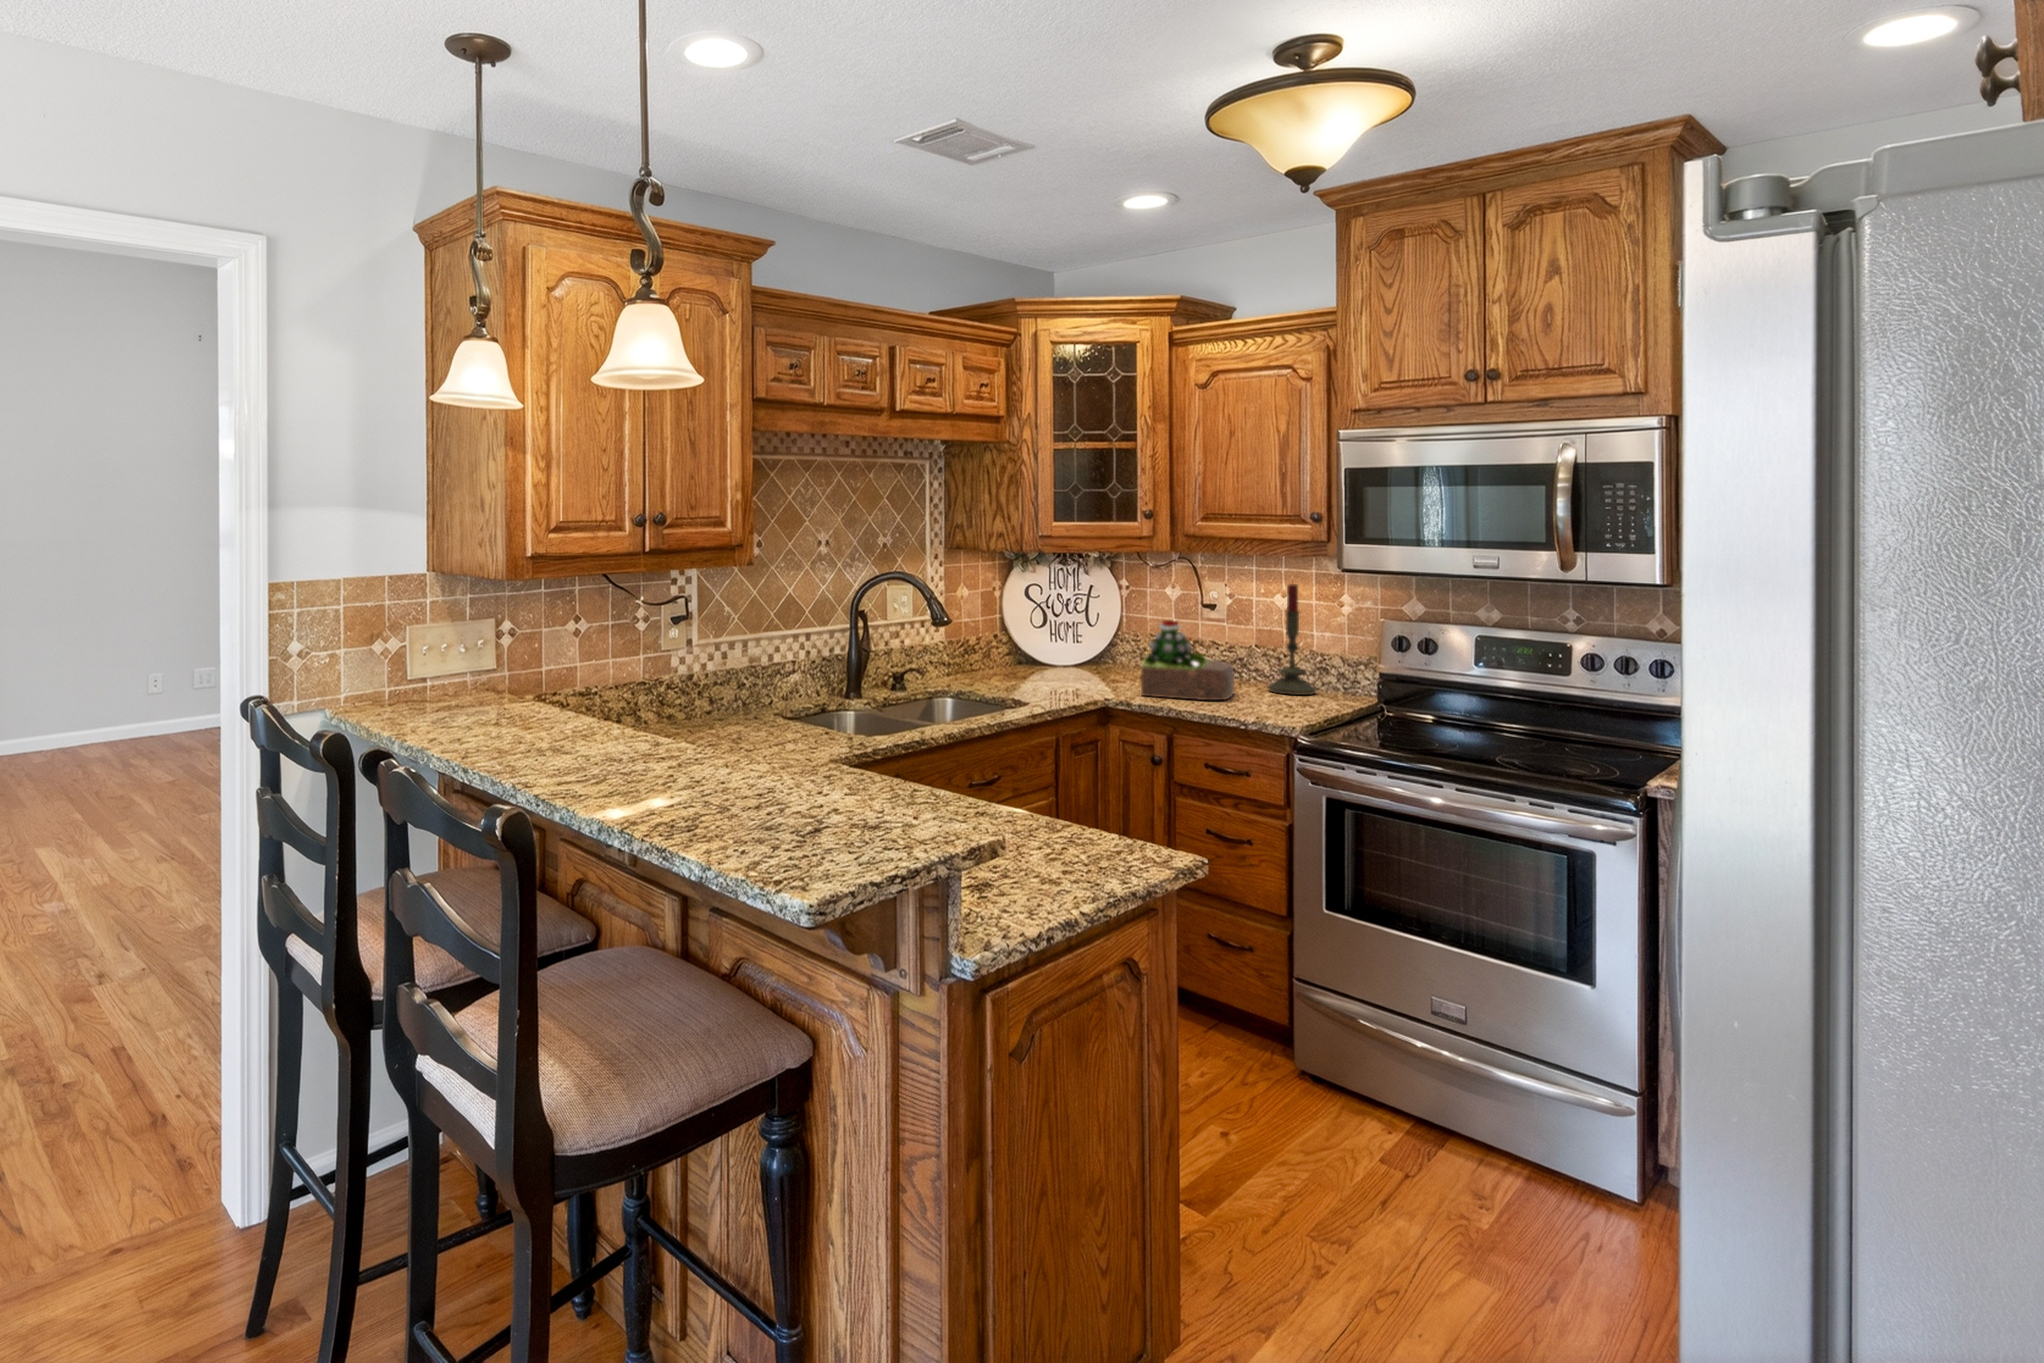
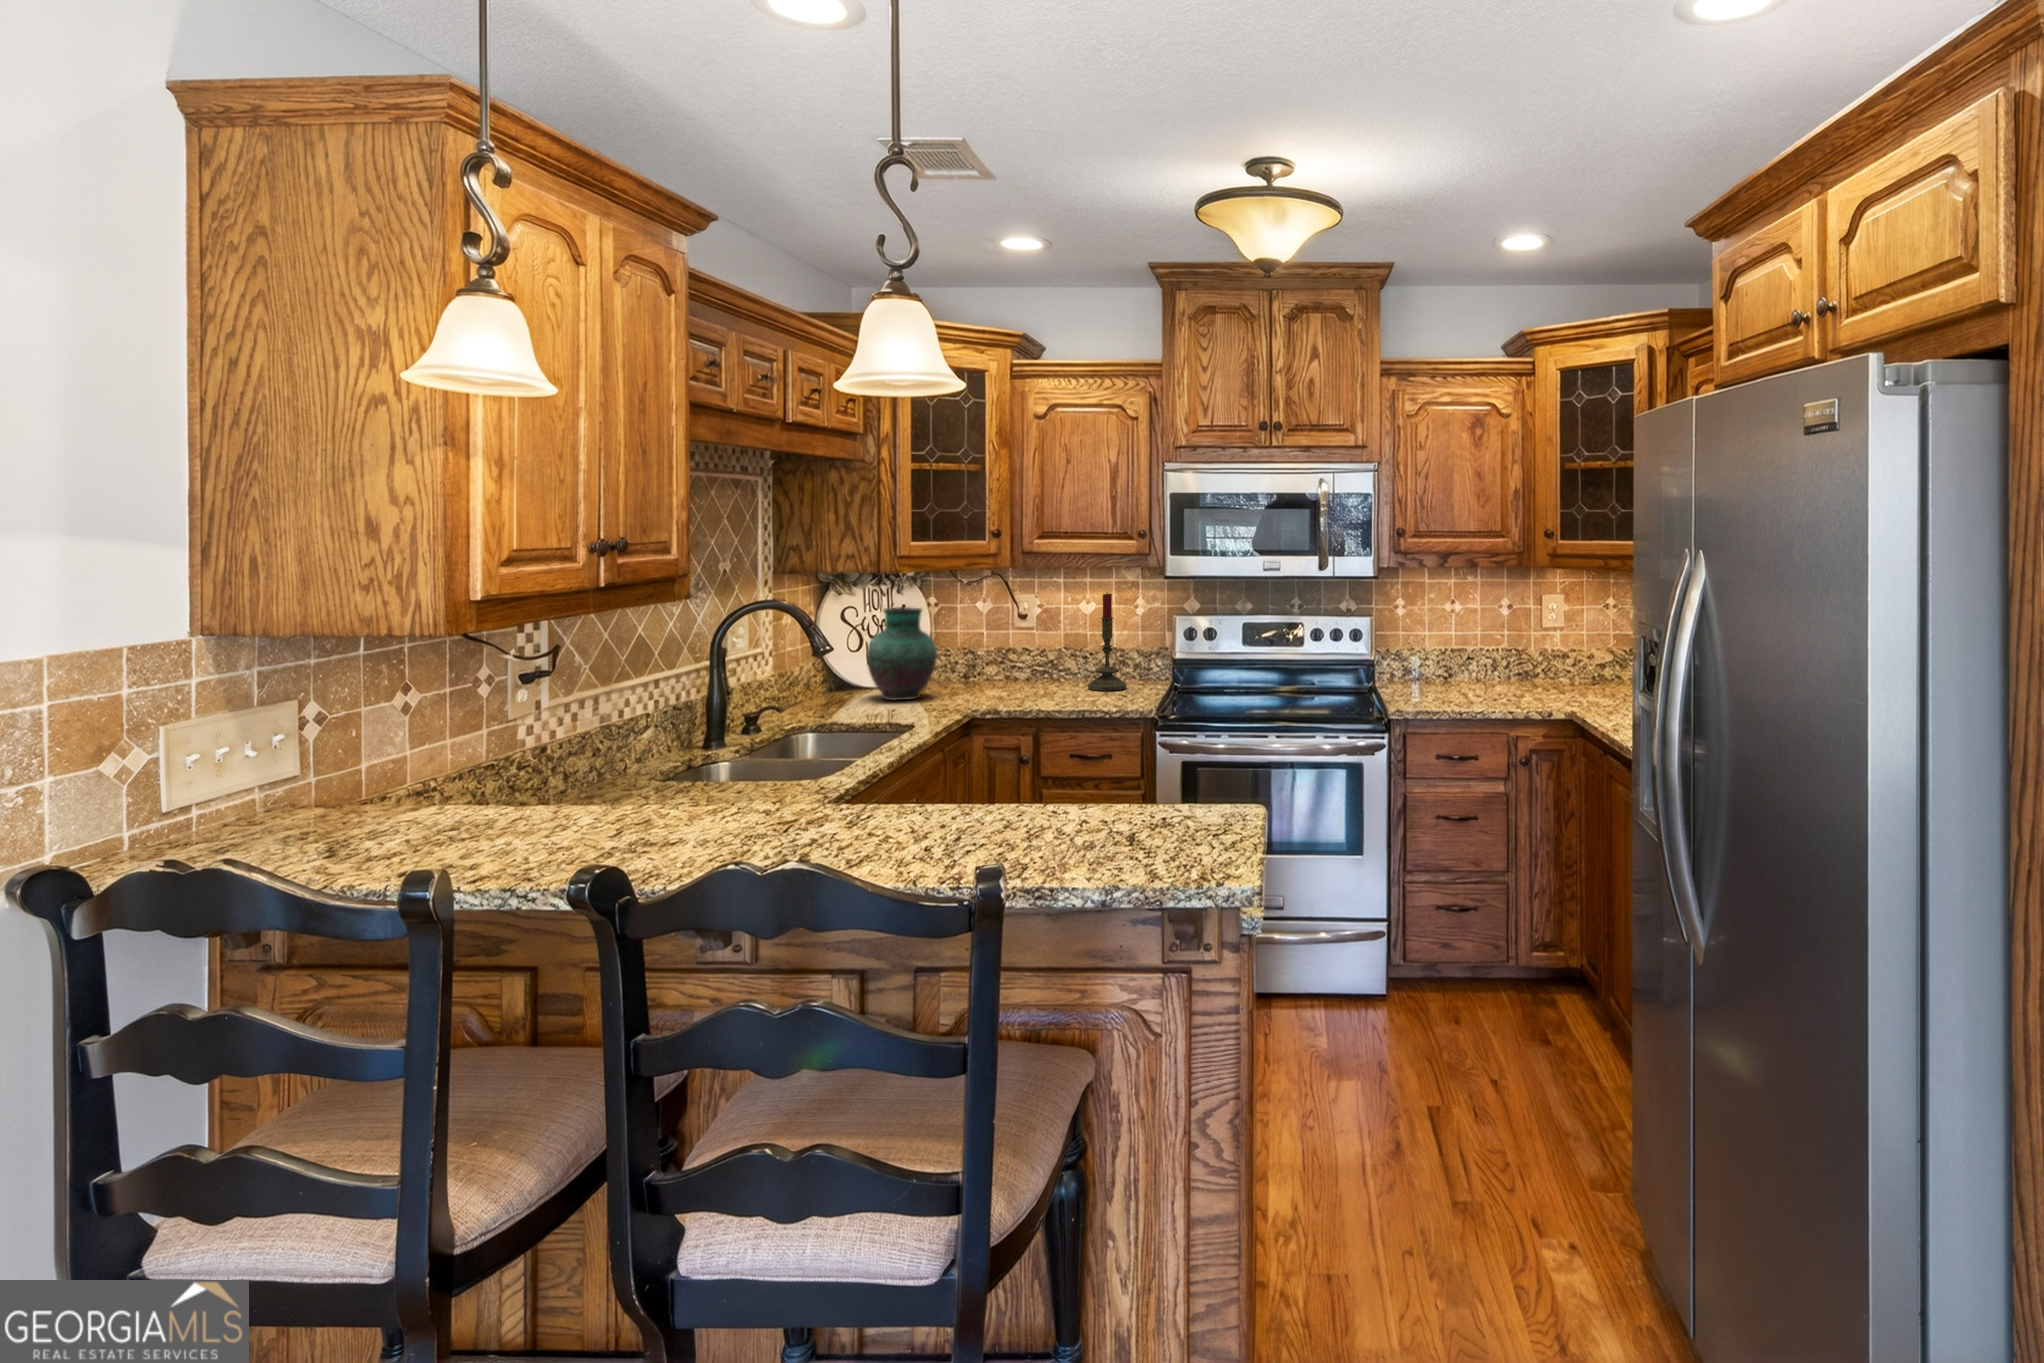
vase: none [1031,587,1099,679] -> present [867,607,937,701]
succulent plant: present [1141,620,1234,700] -> none [995,633,1075,707]

